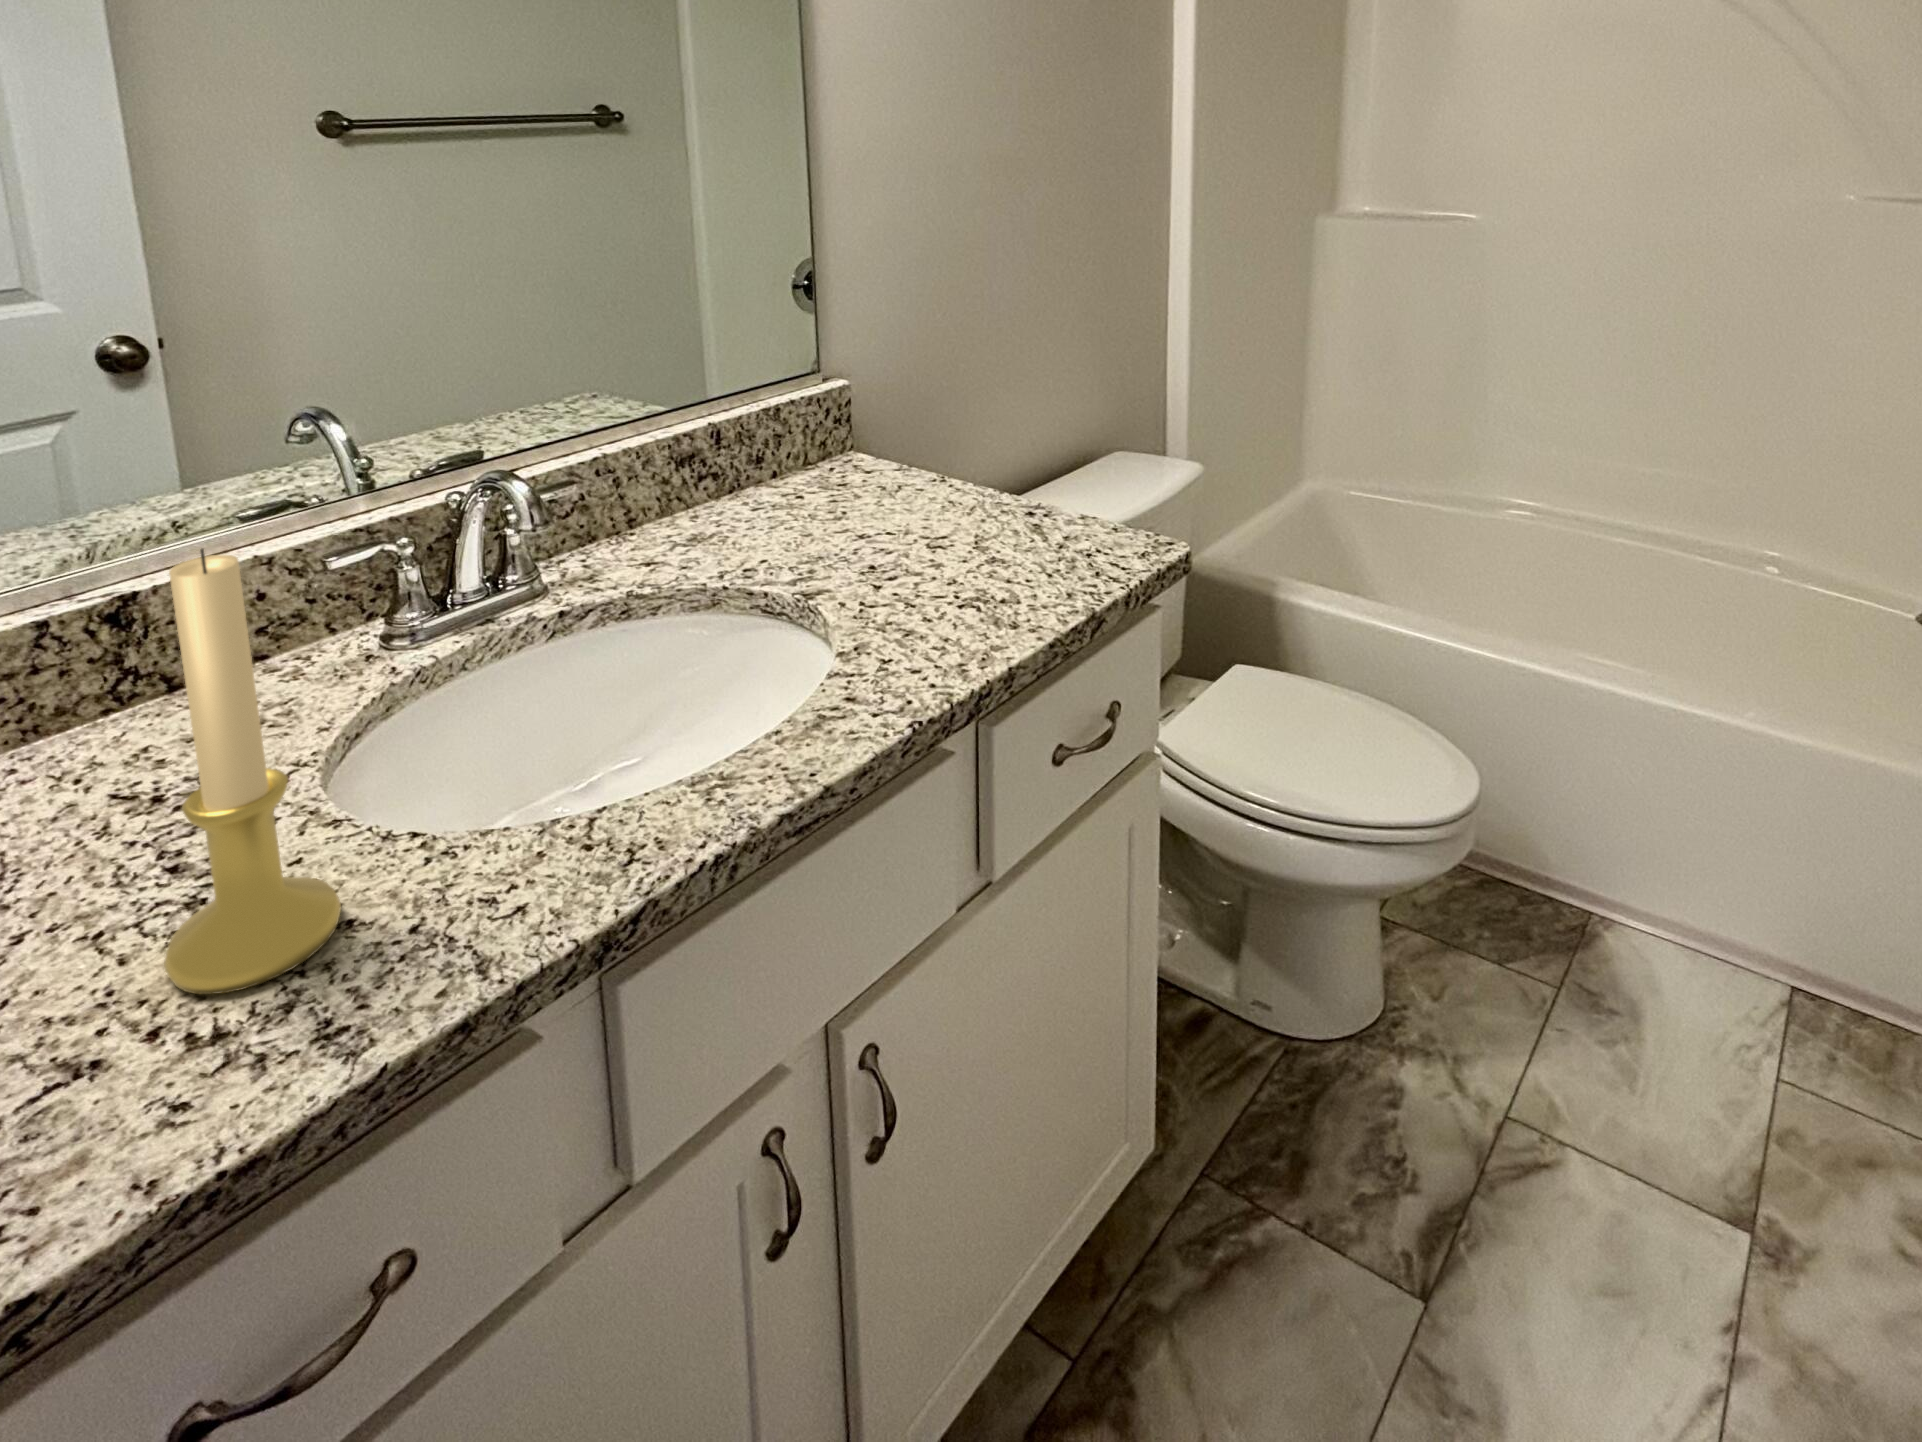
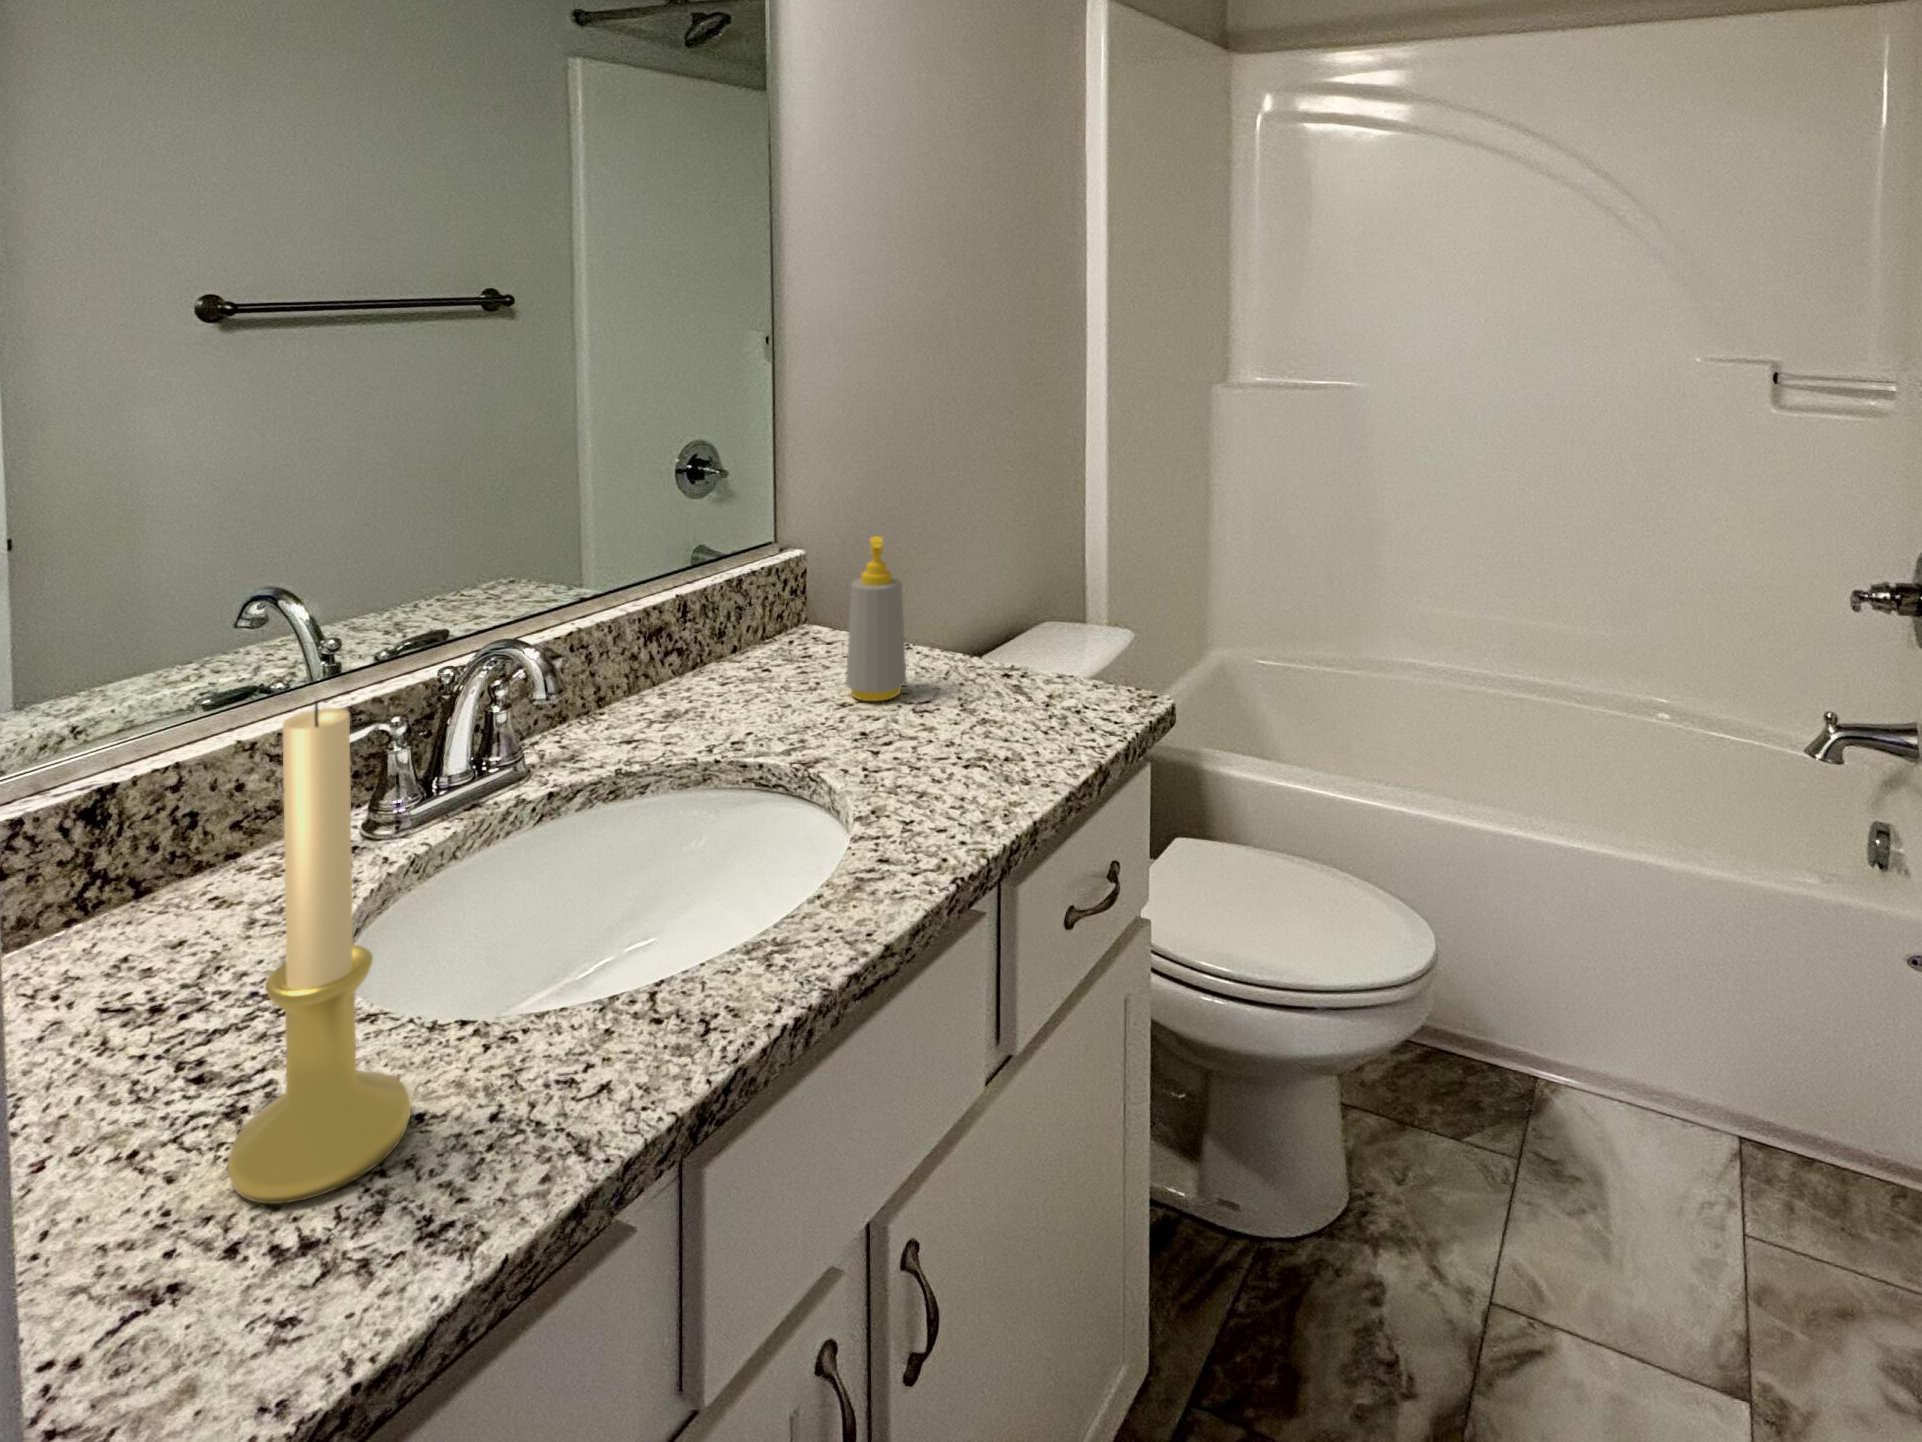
soap bottle: none [869,376,928,535] -> present [846,536,906,701]

